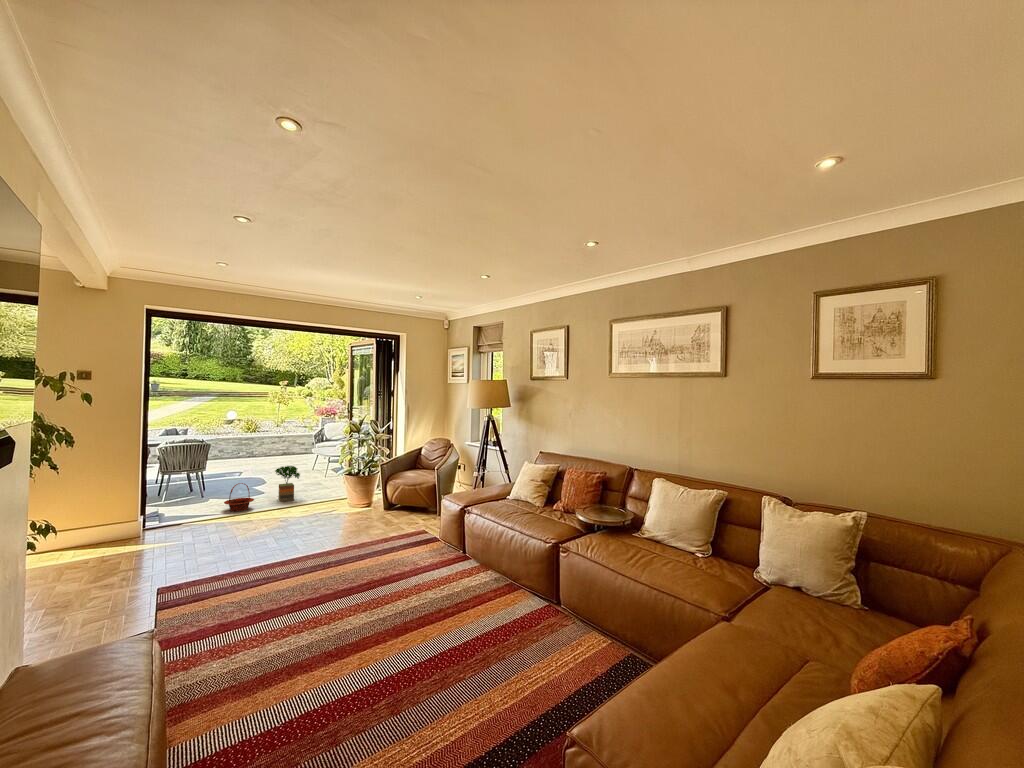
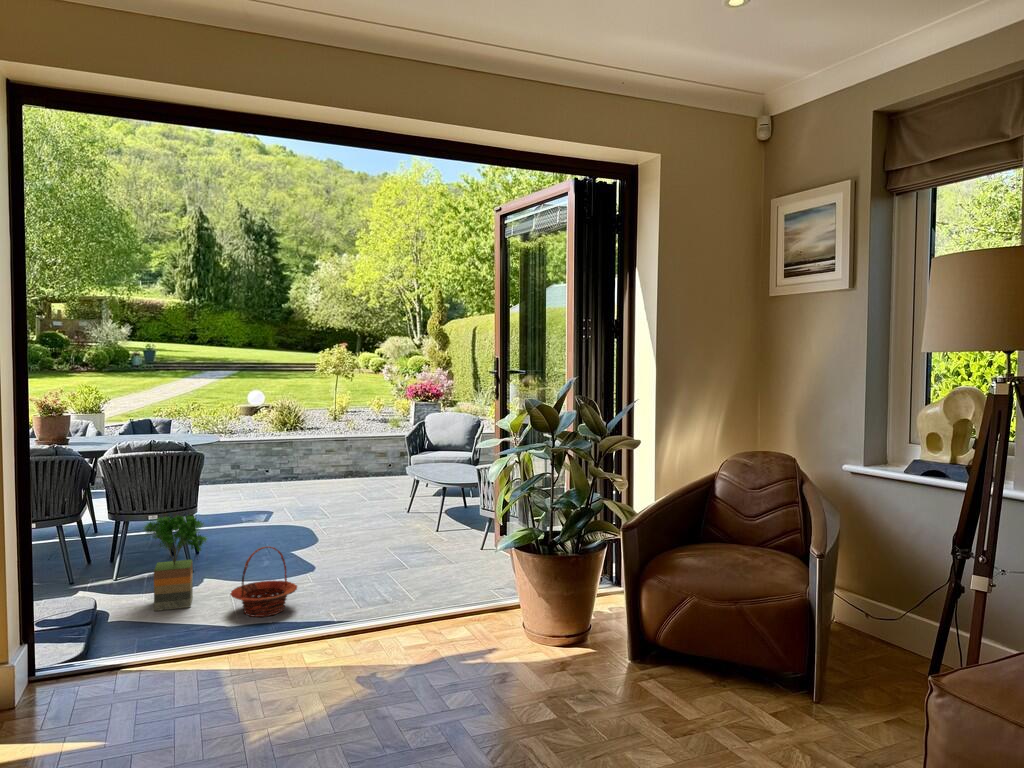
potted tree: present [275,466,300,502] -> present [144,515,207,611]

